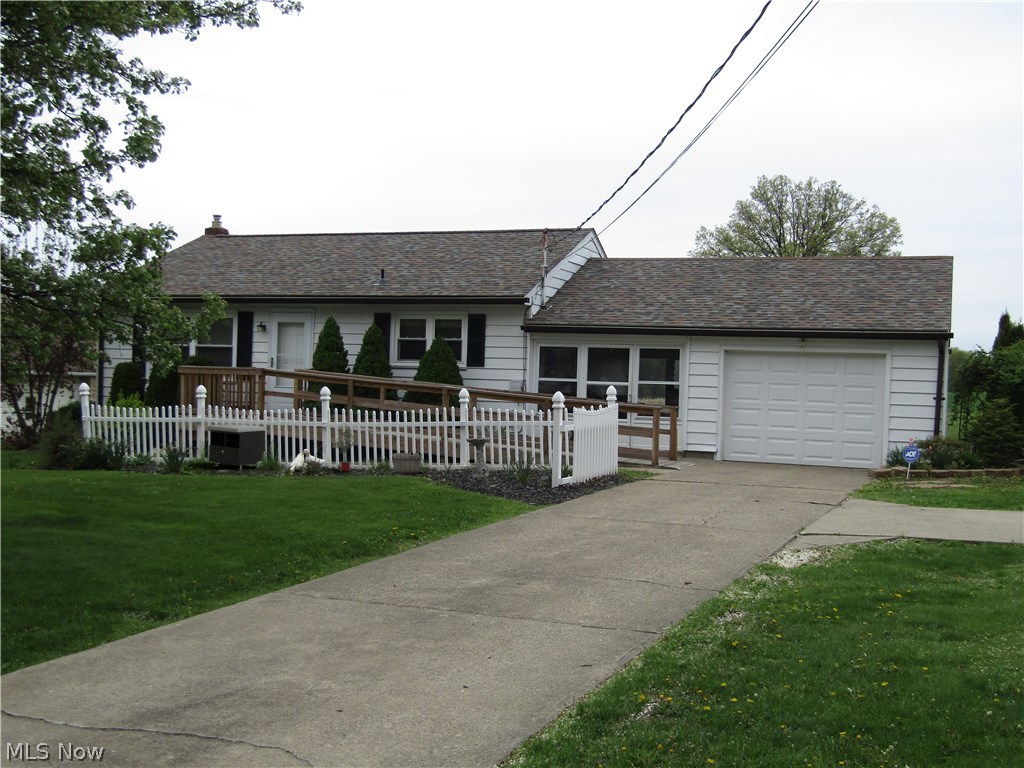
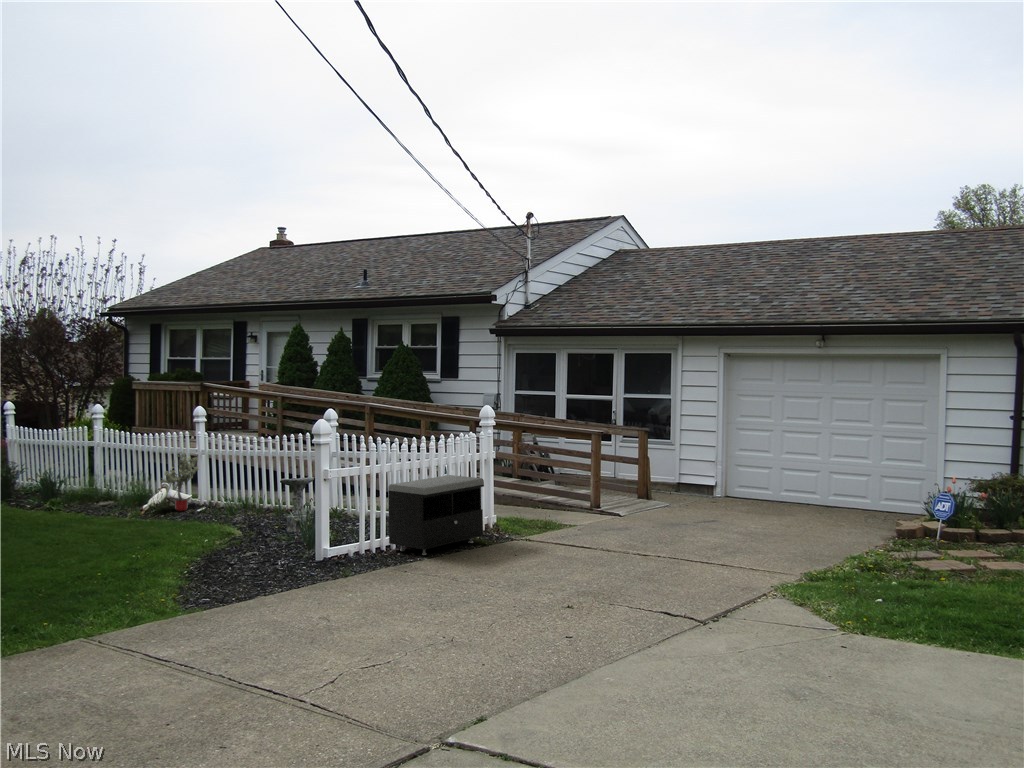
storage bench: present [208,424,265,470] -> present [388,475,484,555]
wooden bucket: present [392,449,422,474] -> none [223,483,264,518]

